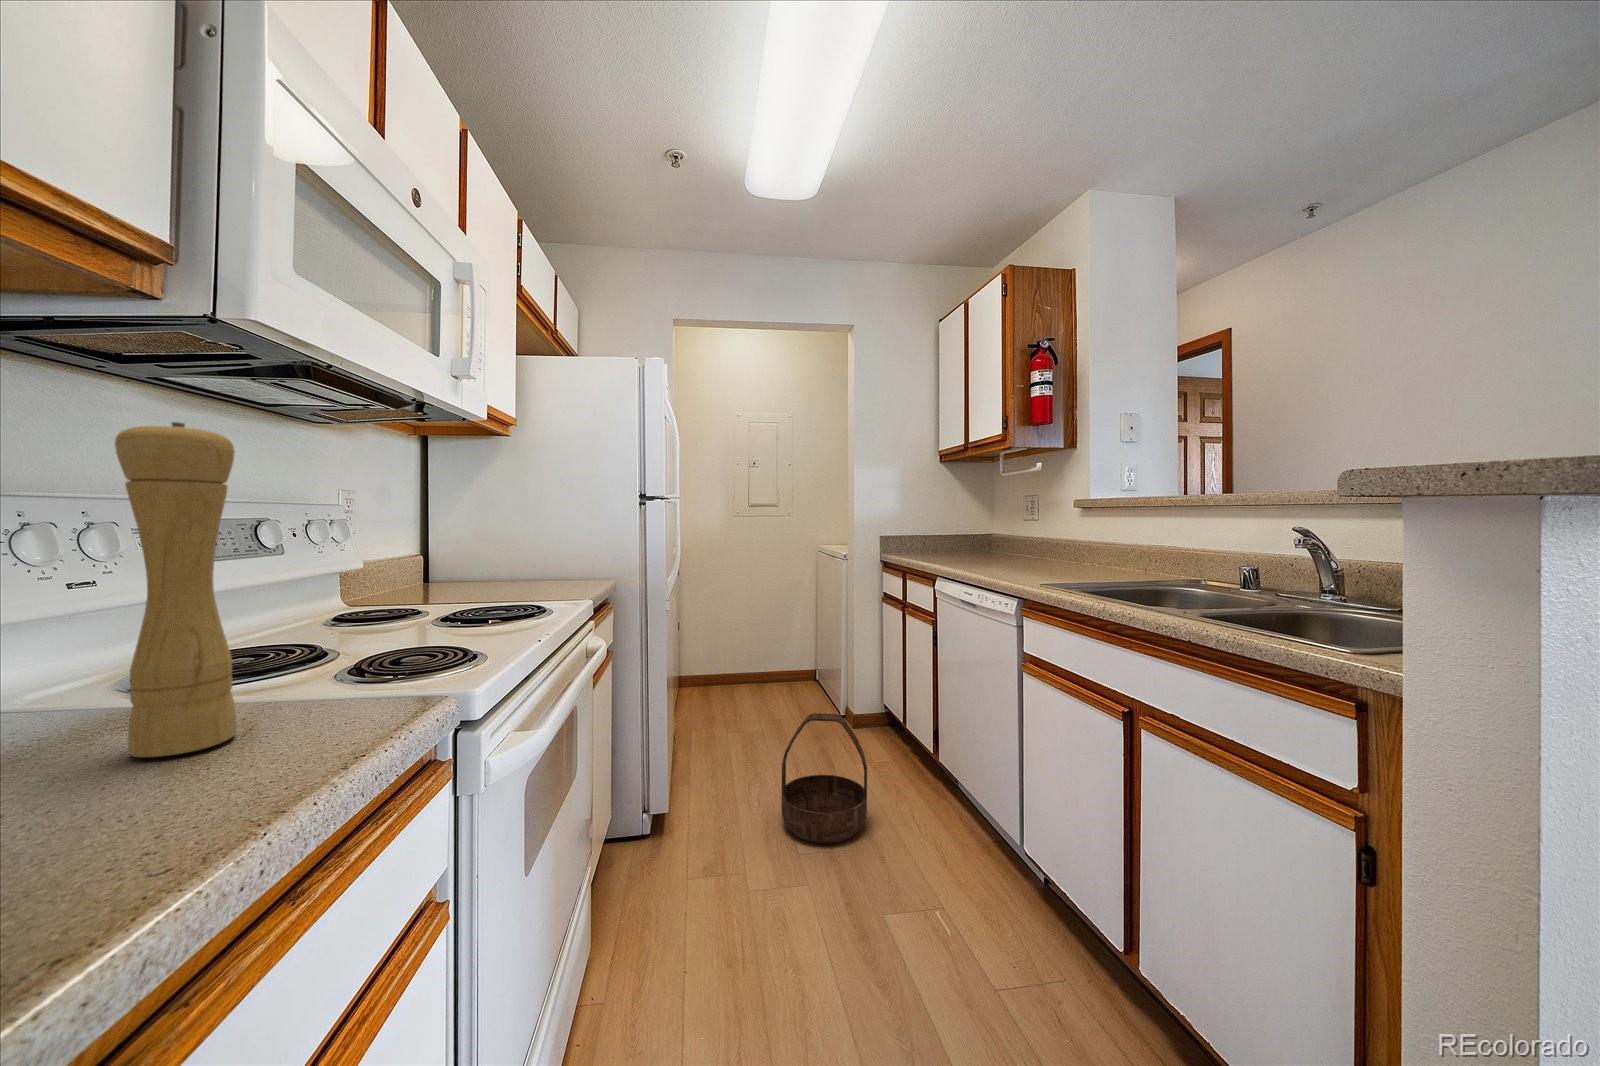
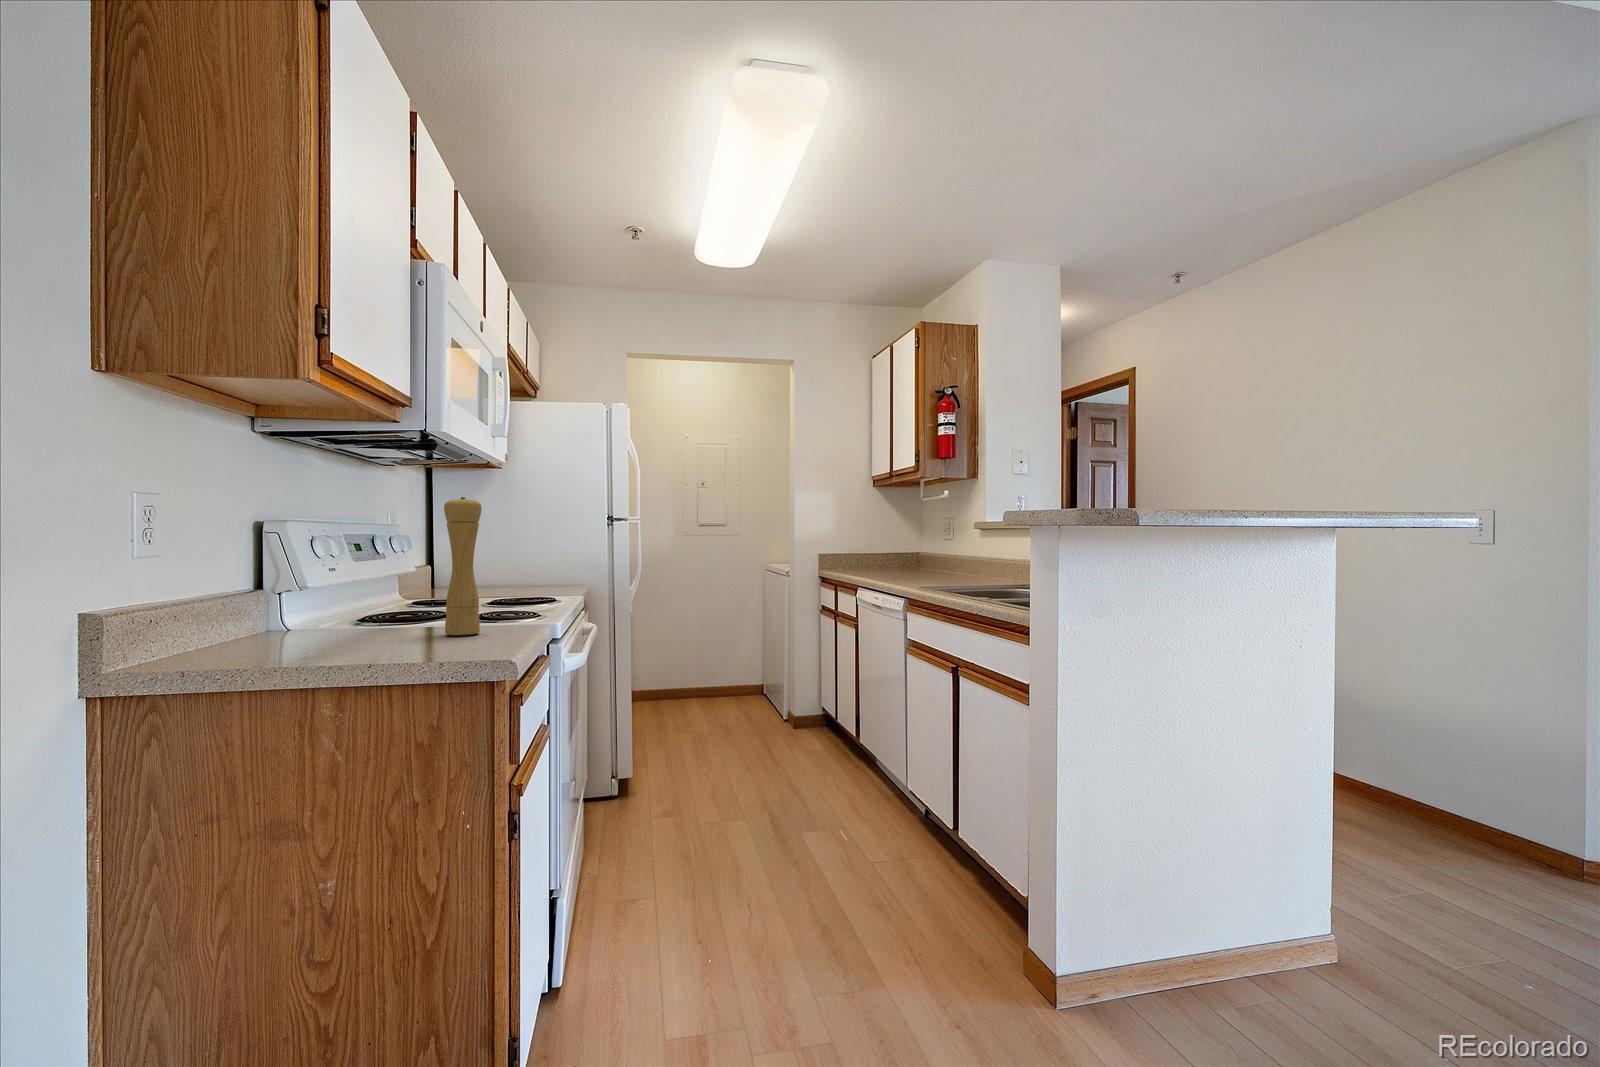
basket: present [782,713,867,844] -> none [726,697,796,799]

